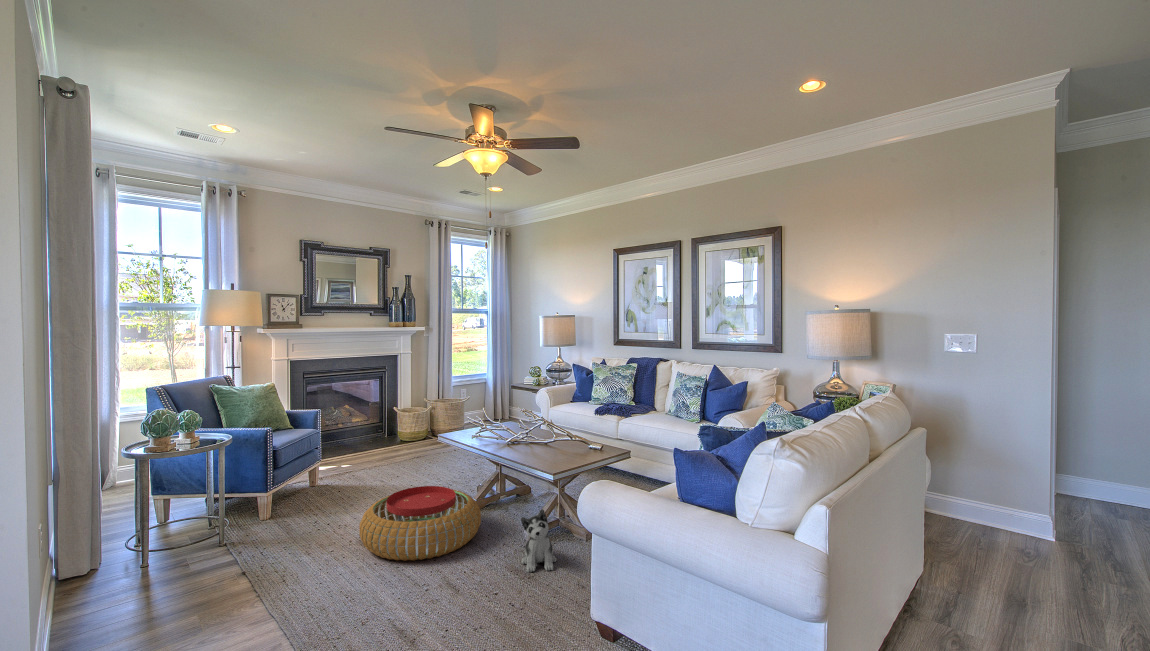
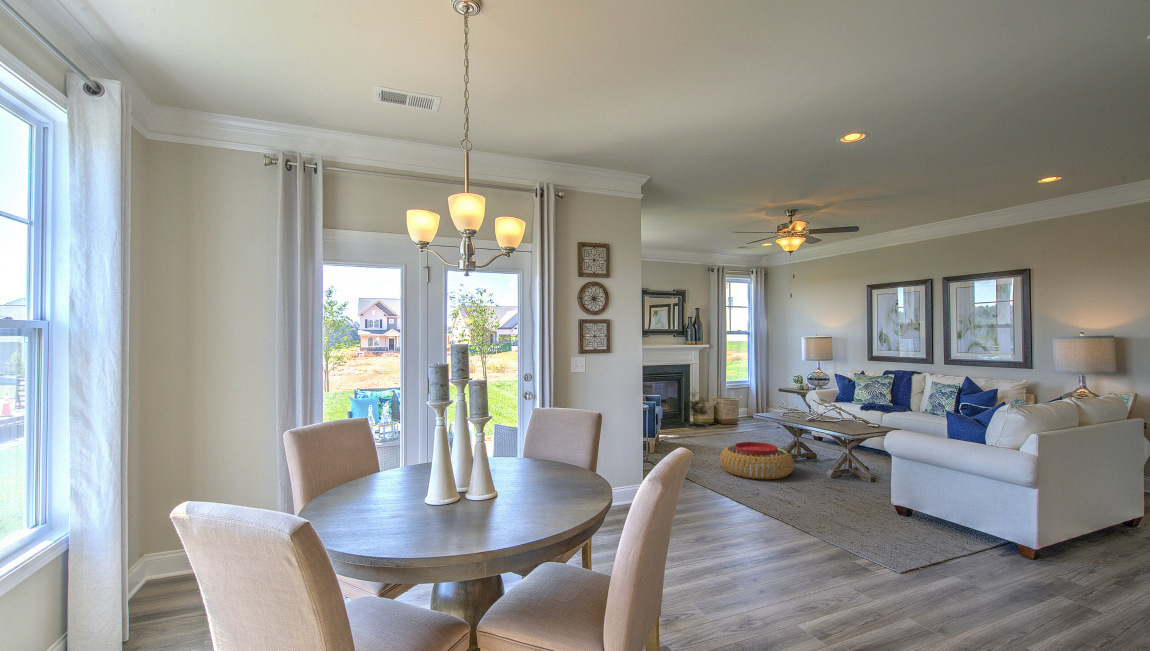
potted tree: none [381,388,418,447] -> present [686,392,708,428]
plush toy: present [521,509,556,572] -> none [829,455,853,491]

